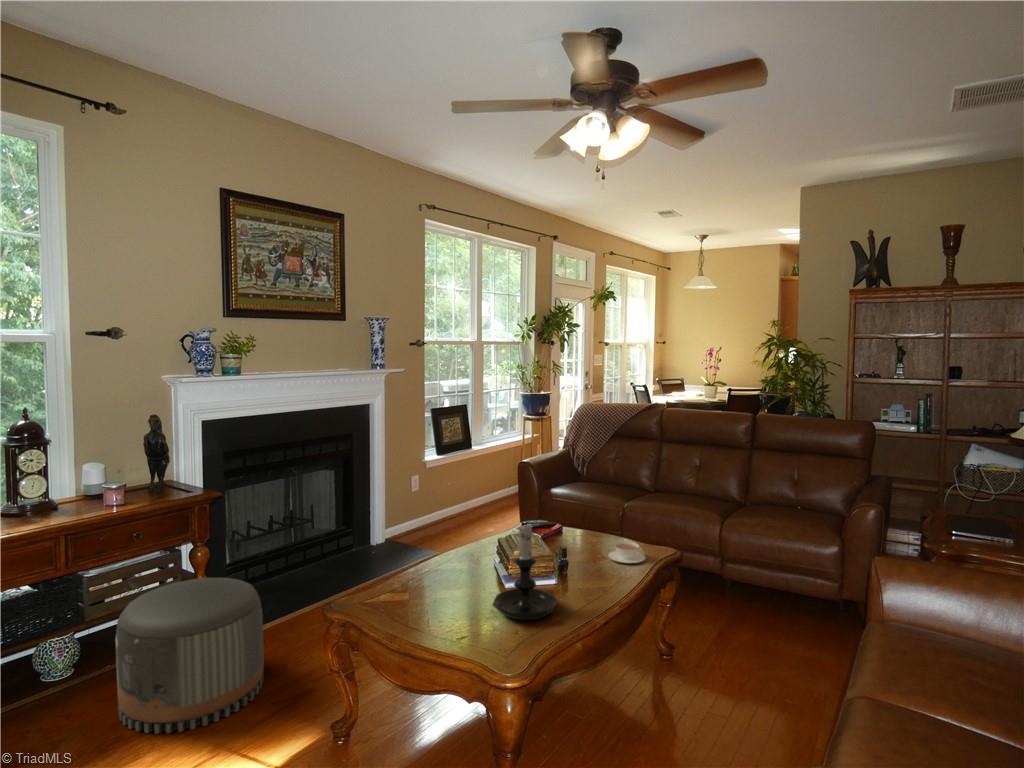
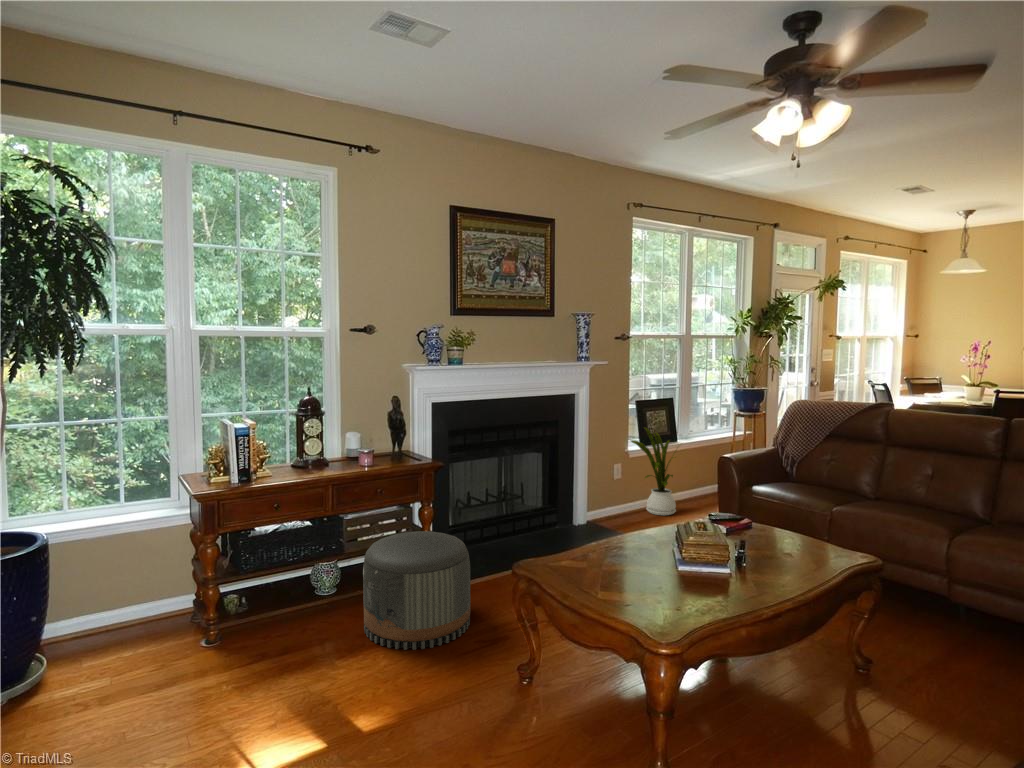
house plant: none [427,436,482,525] -> present [631,428,676,515]
candle holder: present [493,523,558,620] -> none [660,506,727,600]
teacup: present [608,541,645,563] -> none [794,541,837,564]

